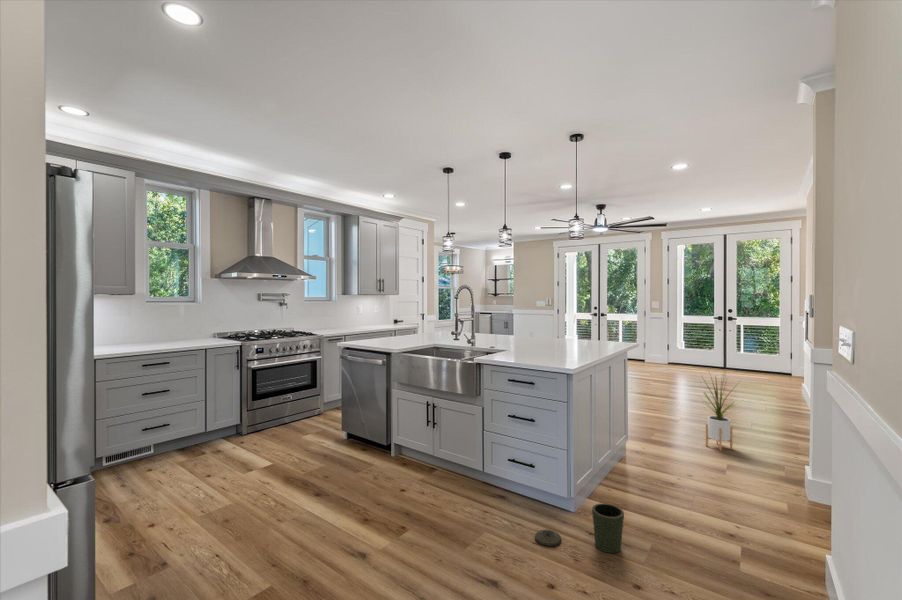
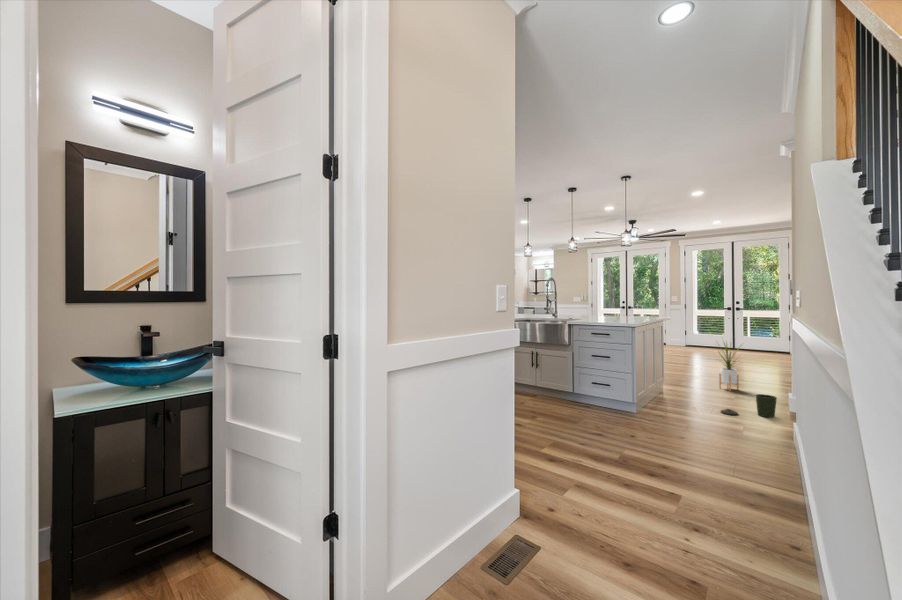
trash can: present [535,503,624,553] -> present [721,394,777,418]

